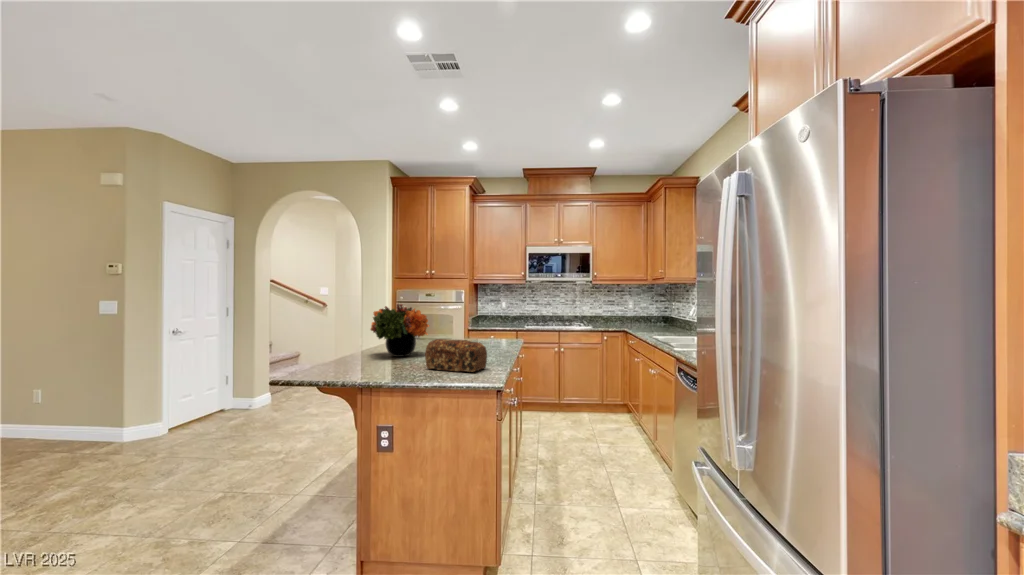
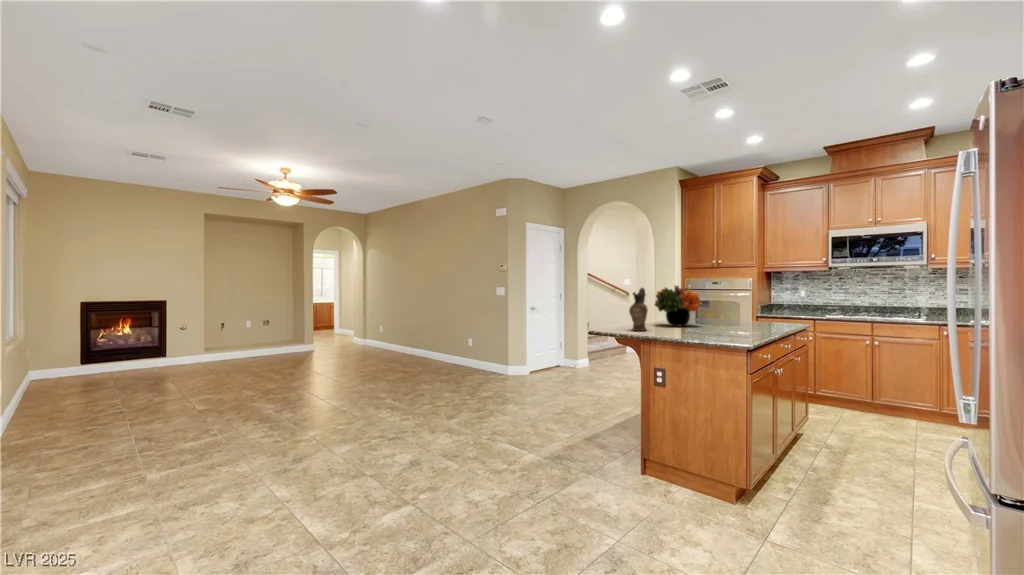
ceramic pitcher: none [339,309,366,371] -> present [629,288,648,331]
bread loaf: present [425,339,487,372] -> none [692,311,746,337]

